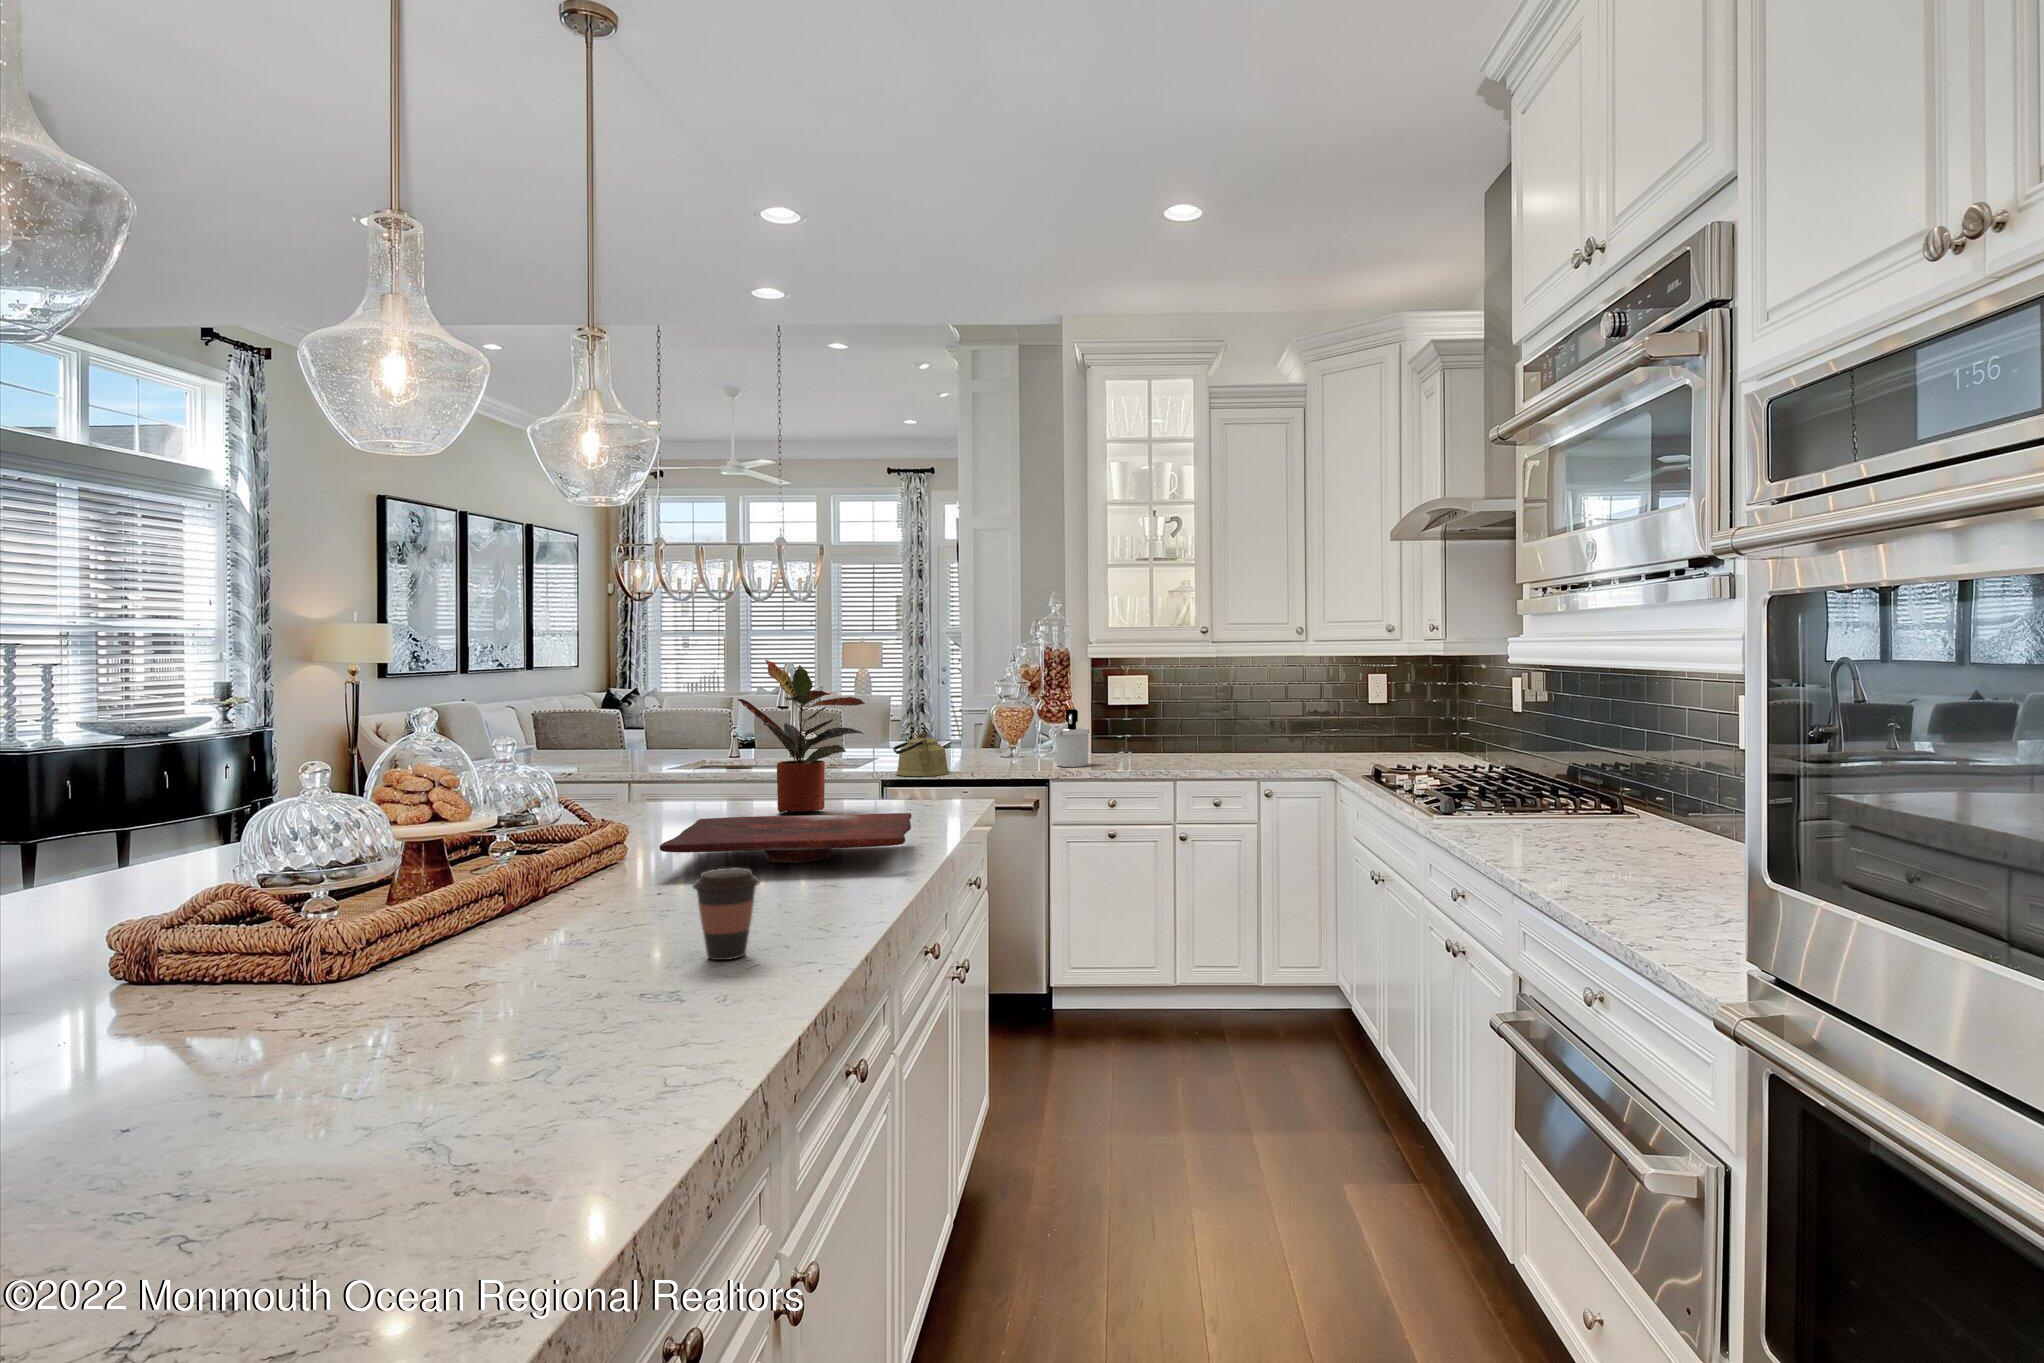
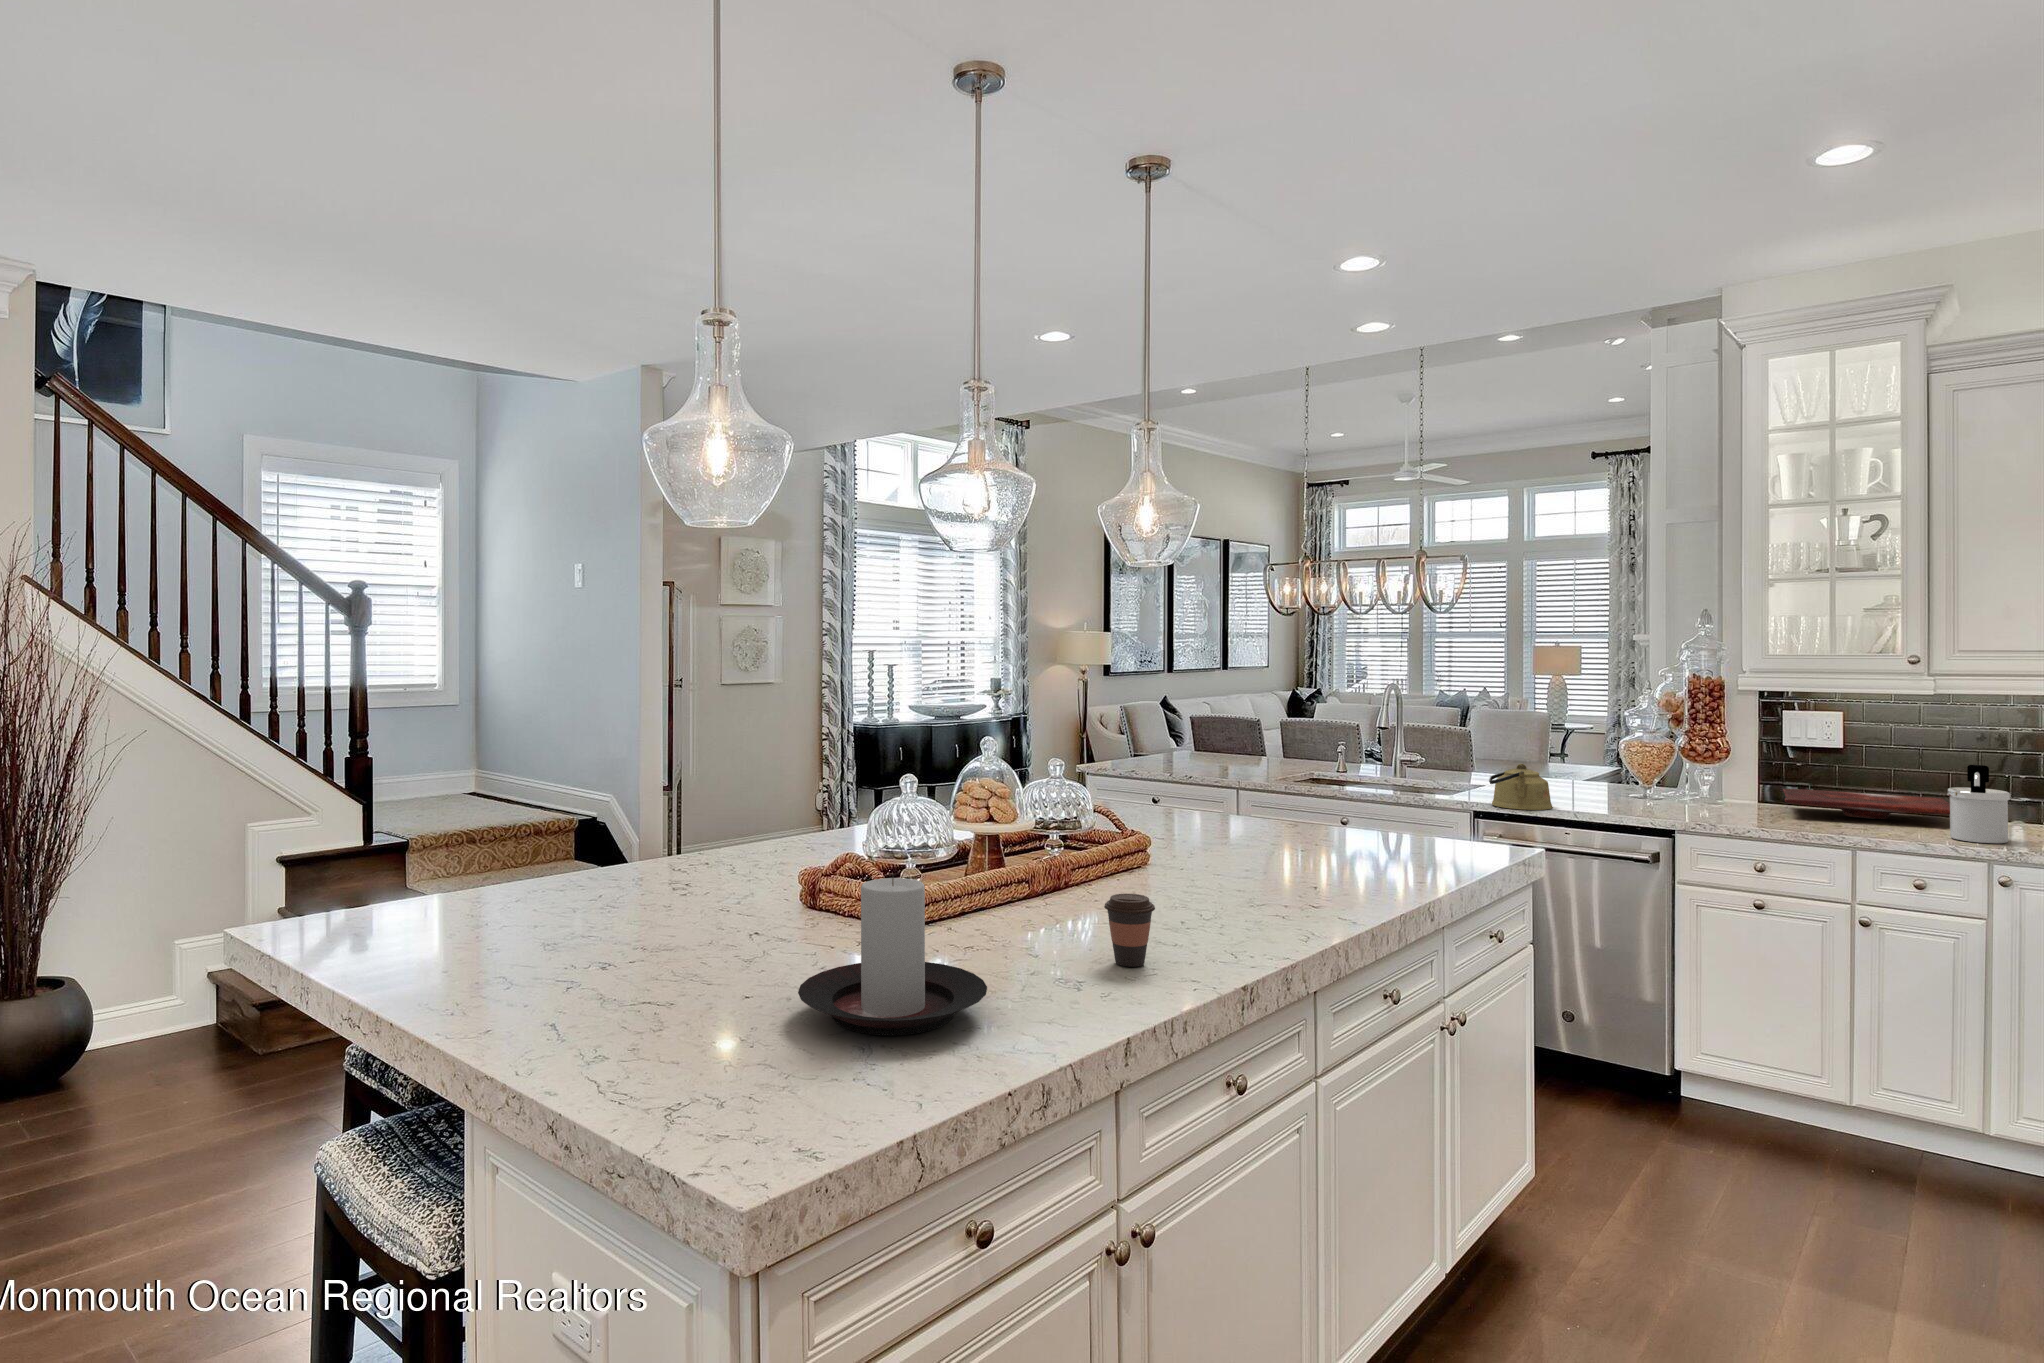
potted plant: present [738,660,865,813] -> none [1274,698,1392,840]
soap dispenser: present [1055,709,1089,767] -> present [1948,765,2010,843]
cutting board: present [660,813,911,863] -> present [1783,789,1950,819]
candle holder: none [270,866,614,1125] -> present [798,875,987,1036]

